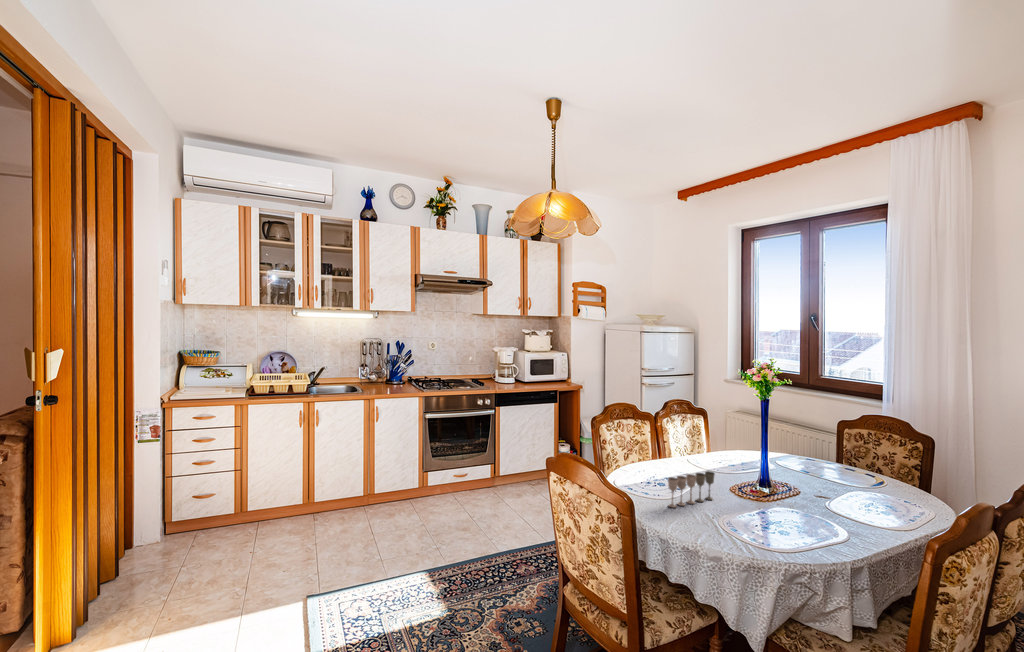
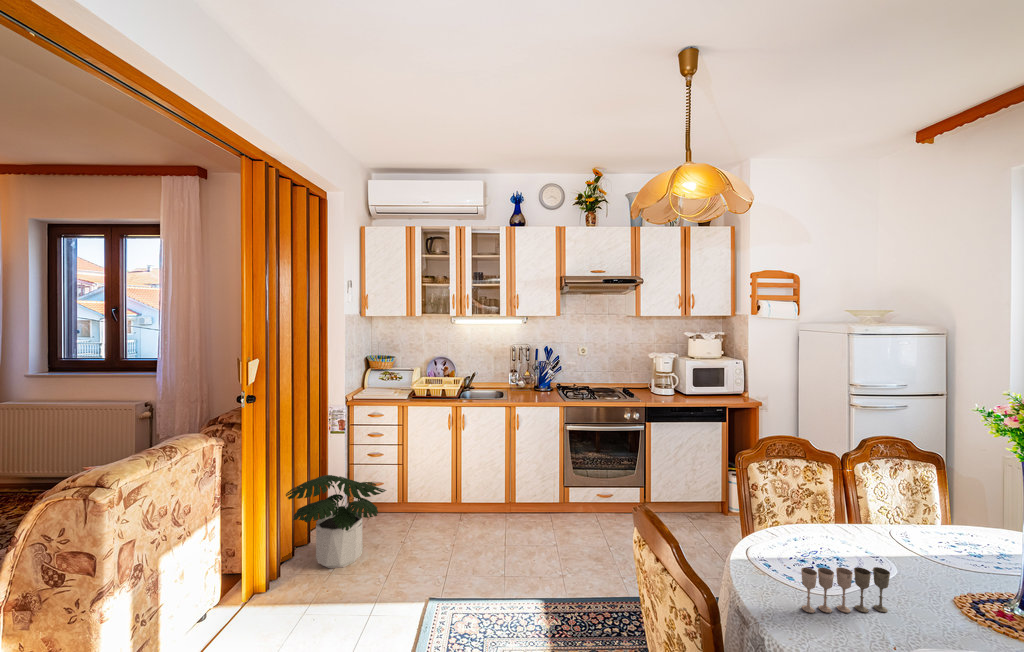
potted plant: none [107,486,238,594] -> present [286,475,386,569]

